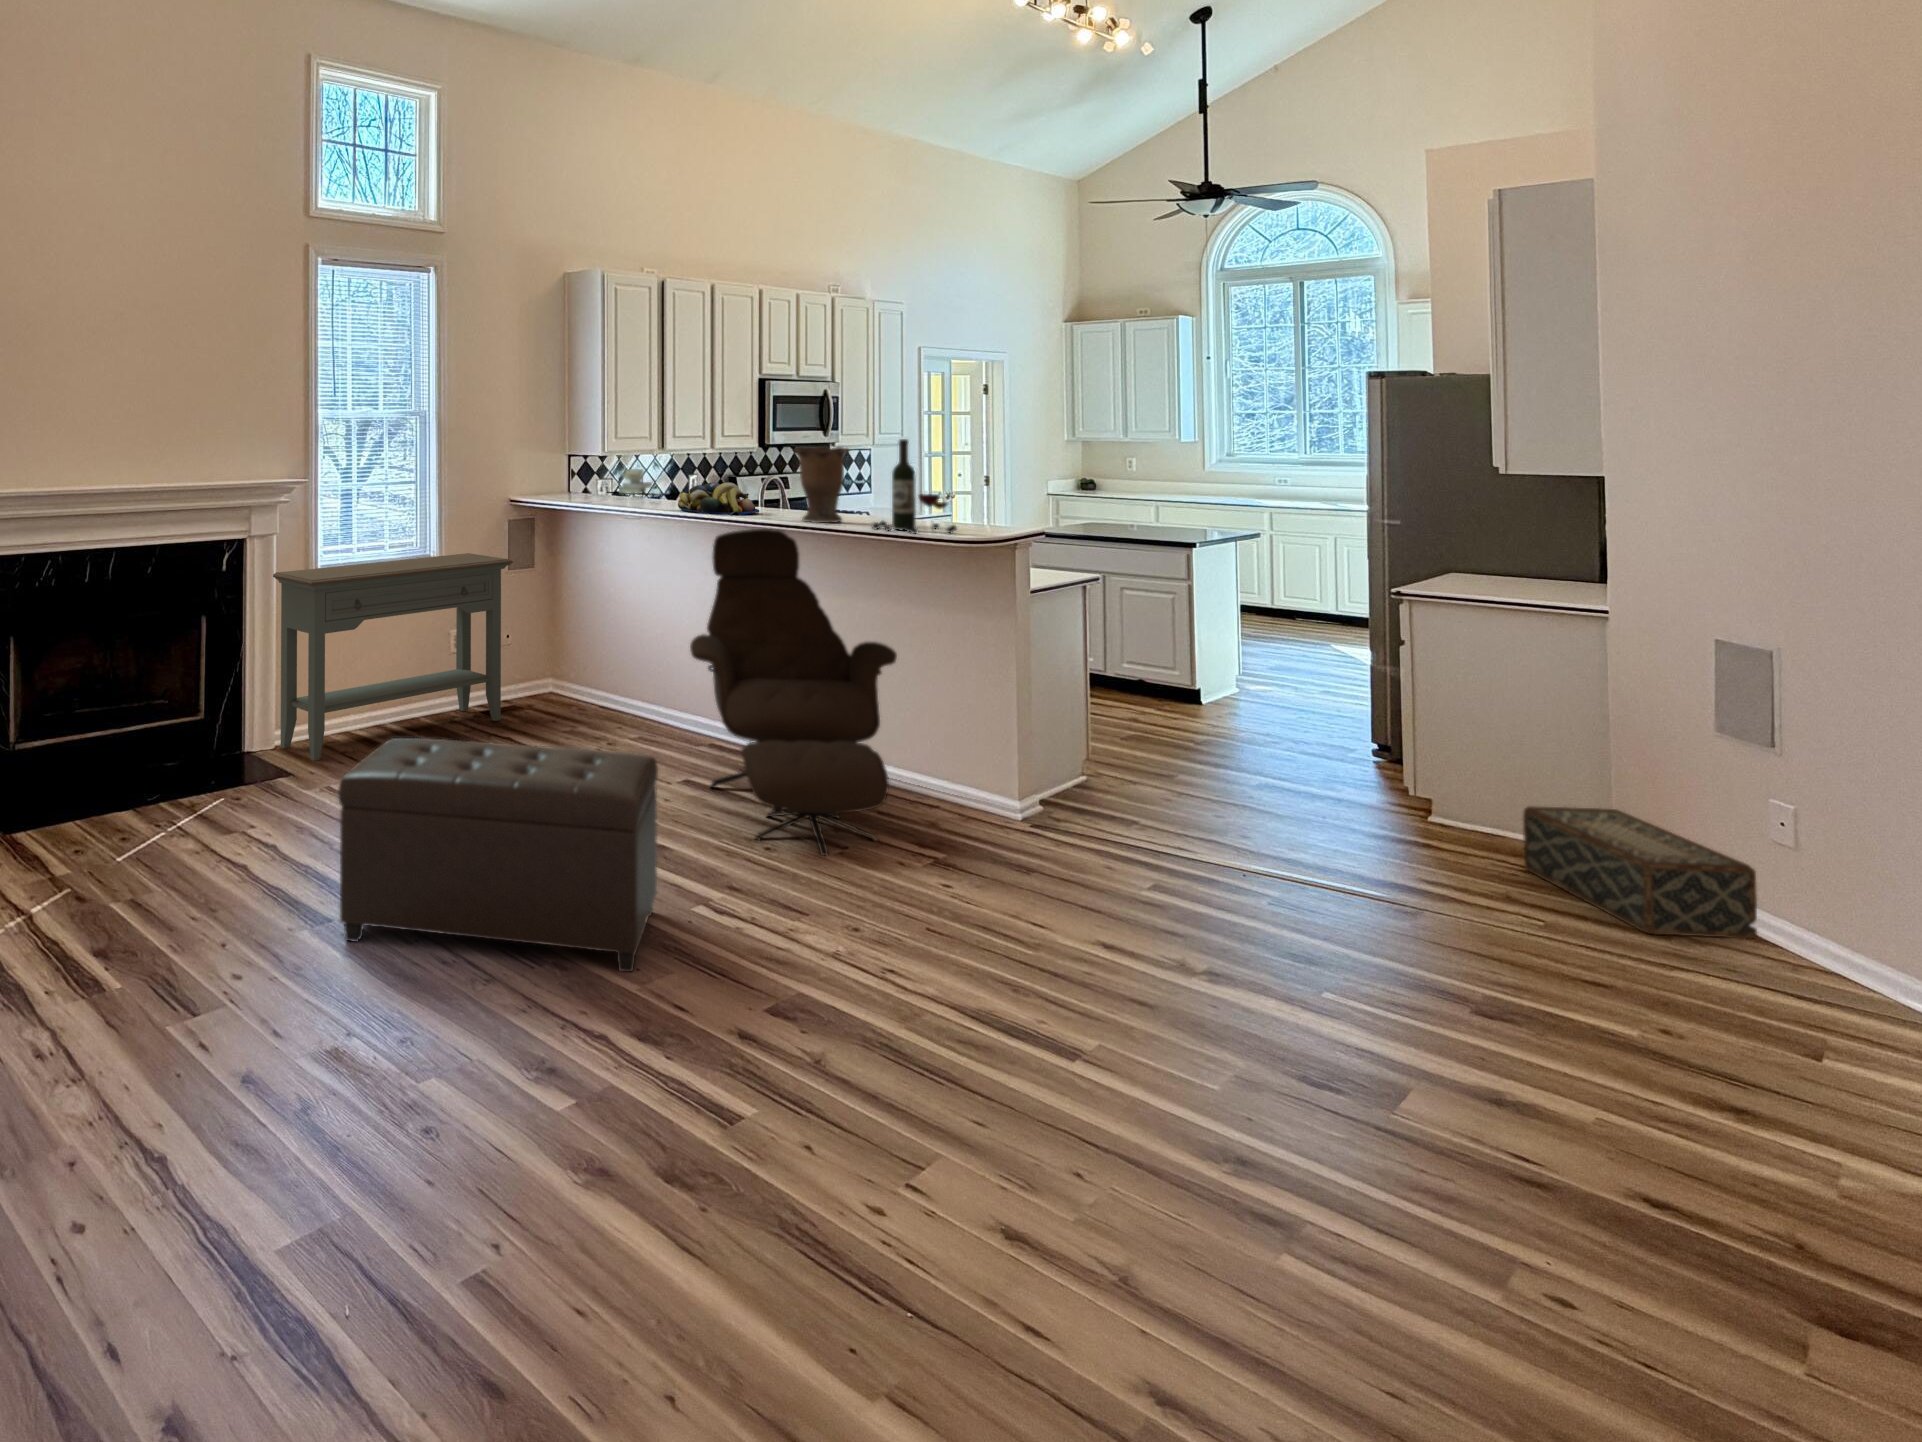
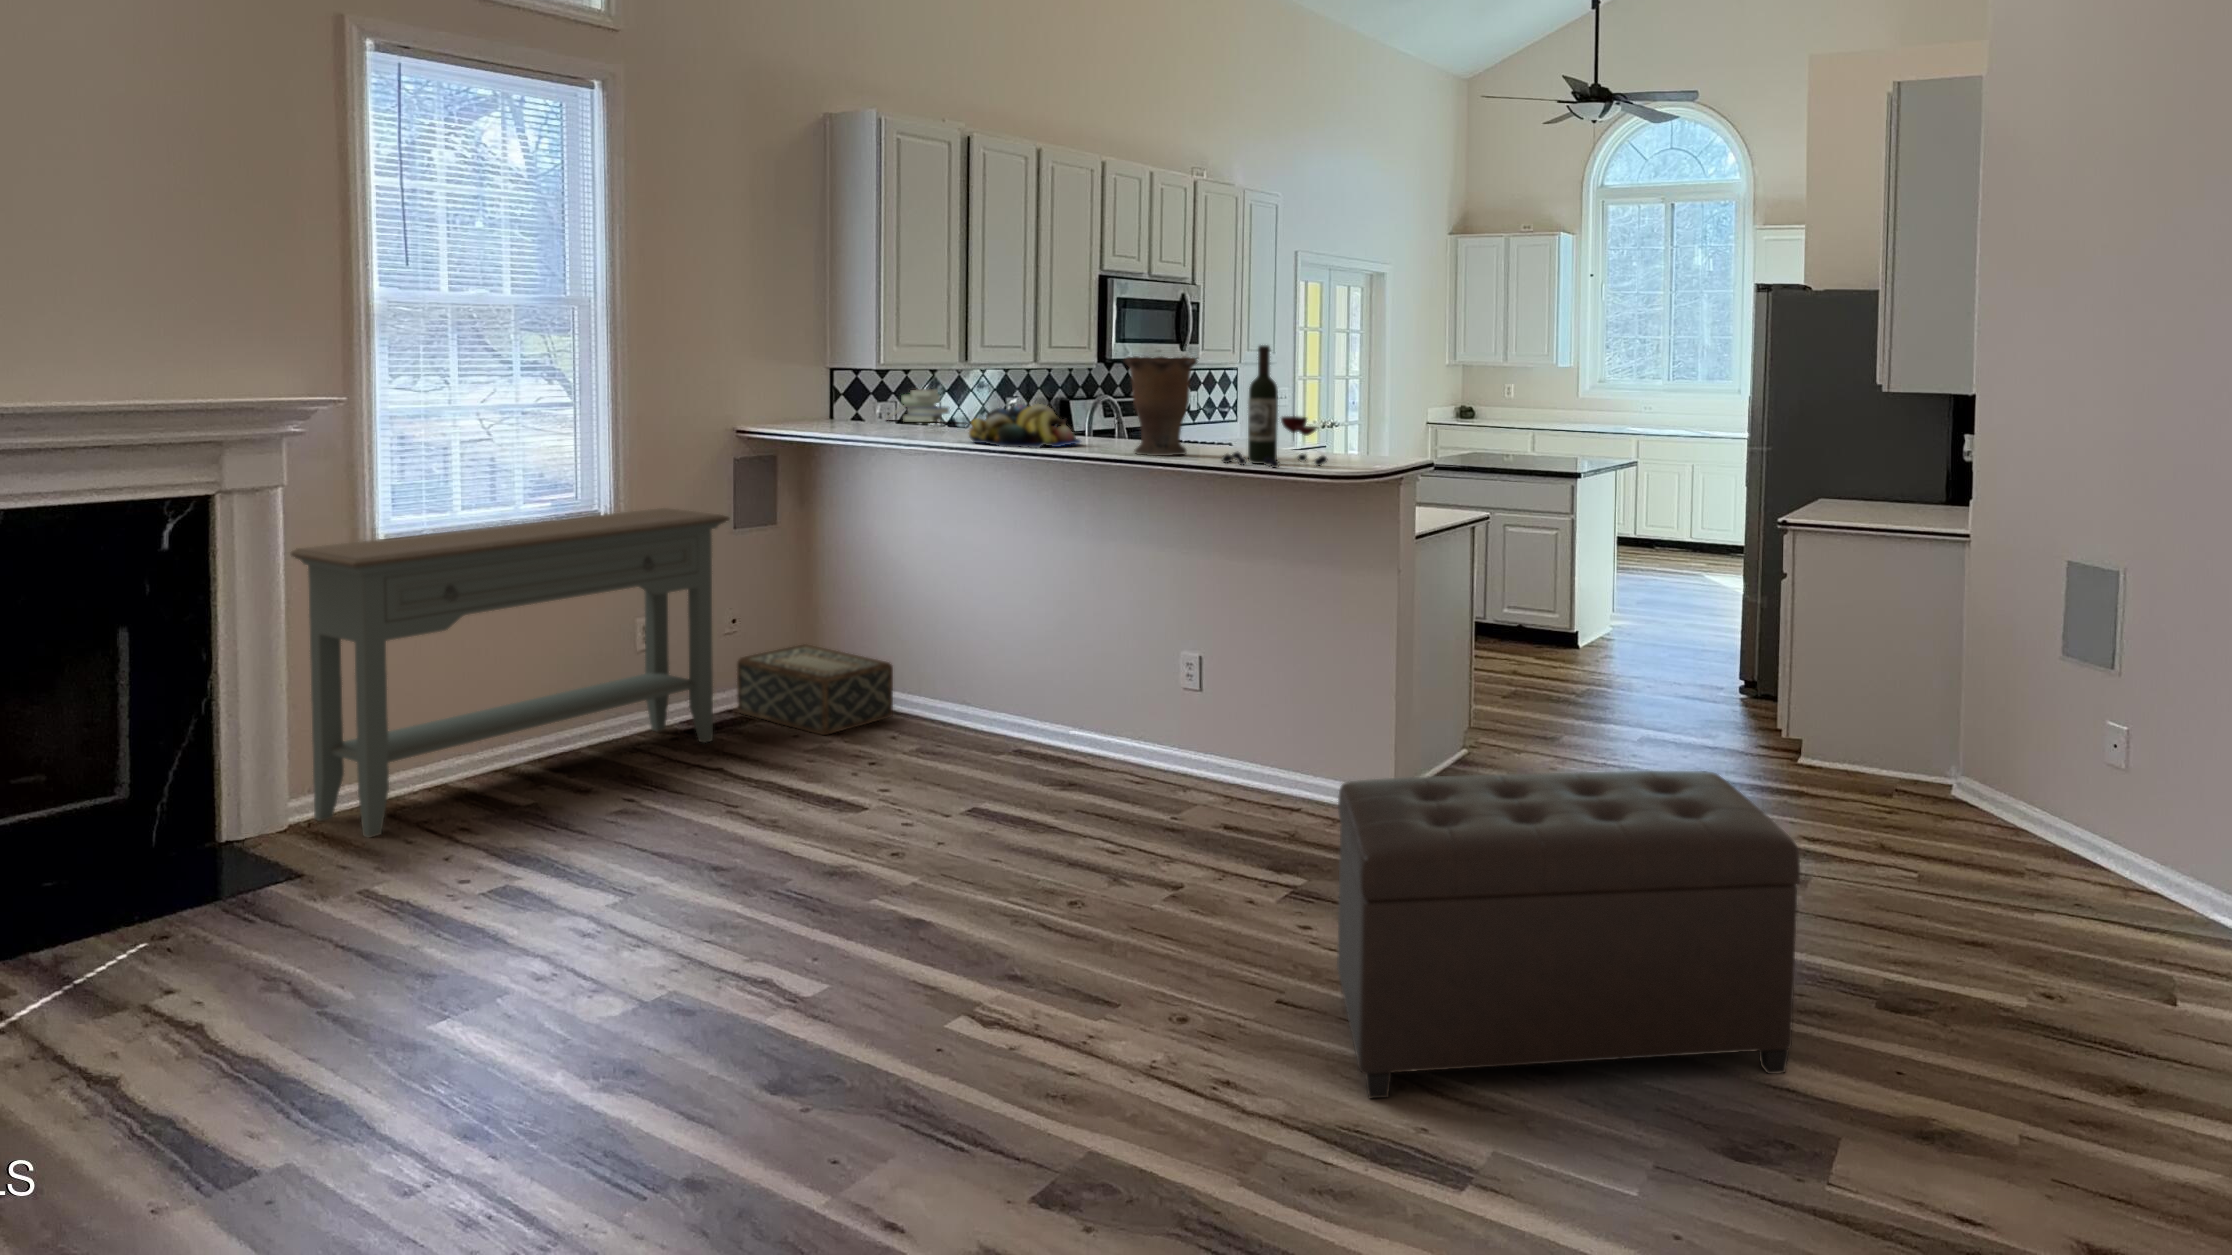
lounge chair: present [690,529,897,856] -> none [976,465,1251,903]
ottoman: present [338,738,658,972] -> present [1337,771,1800,1098]
woven basket: present [1523,806,1757,939] -> present [737,644,893,735]

